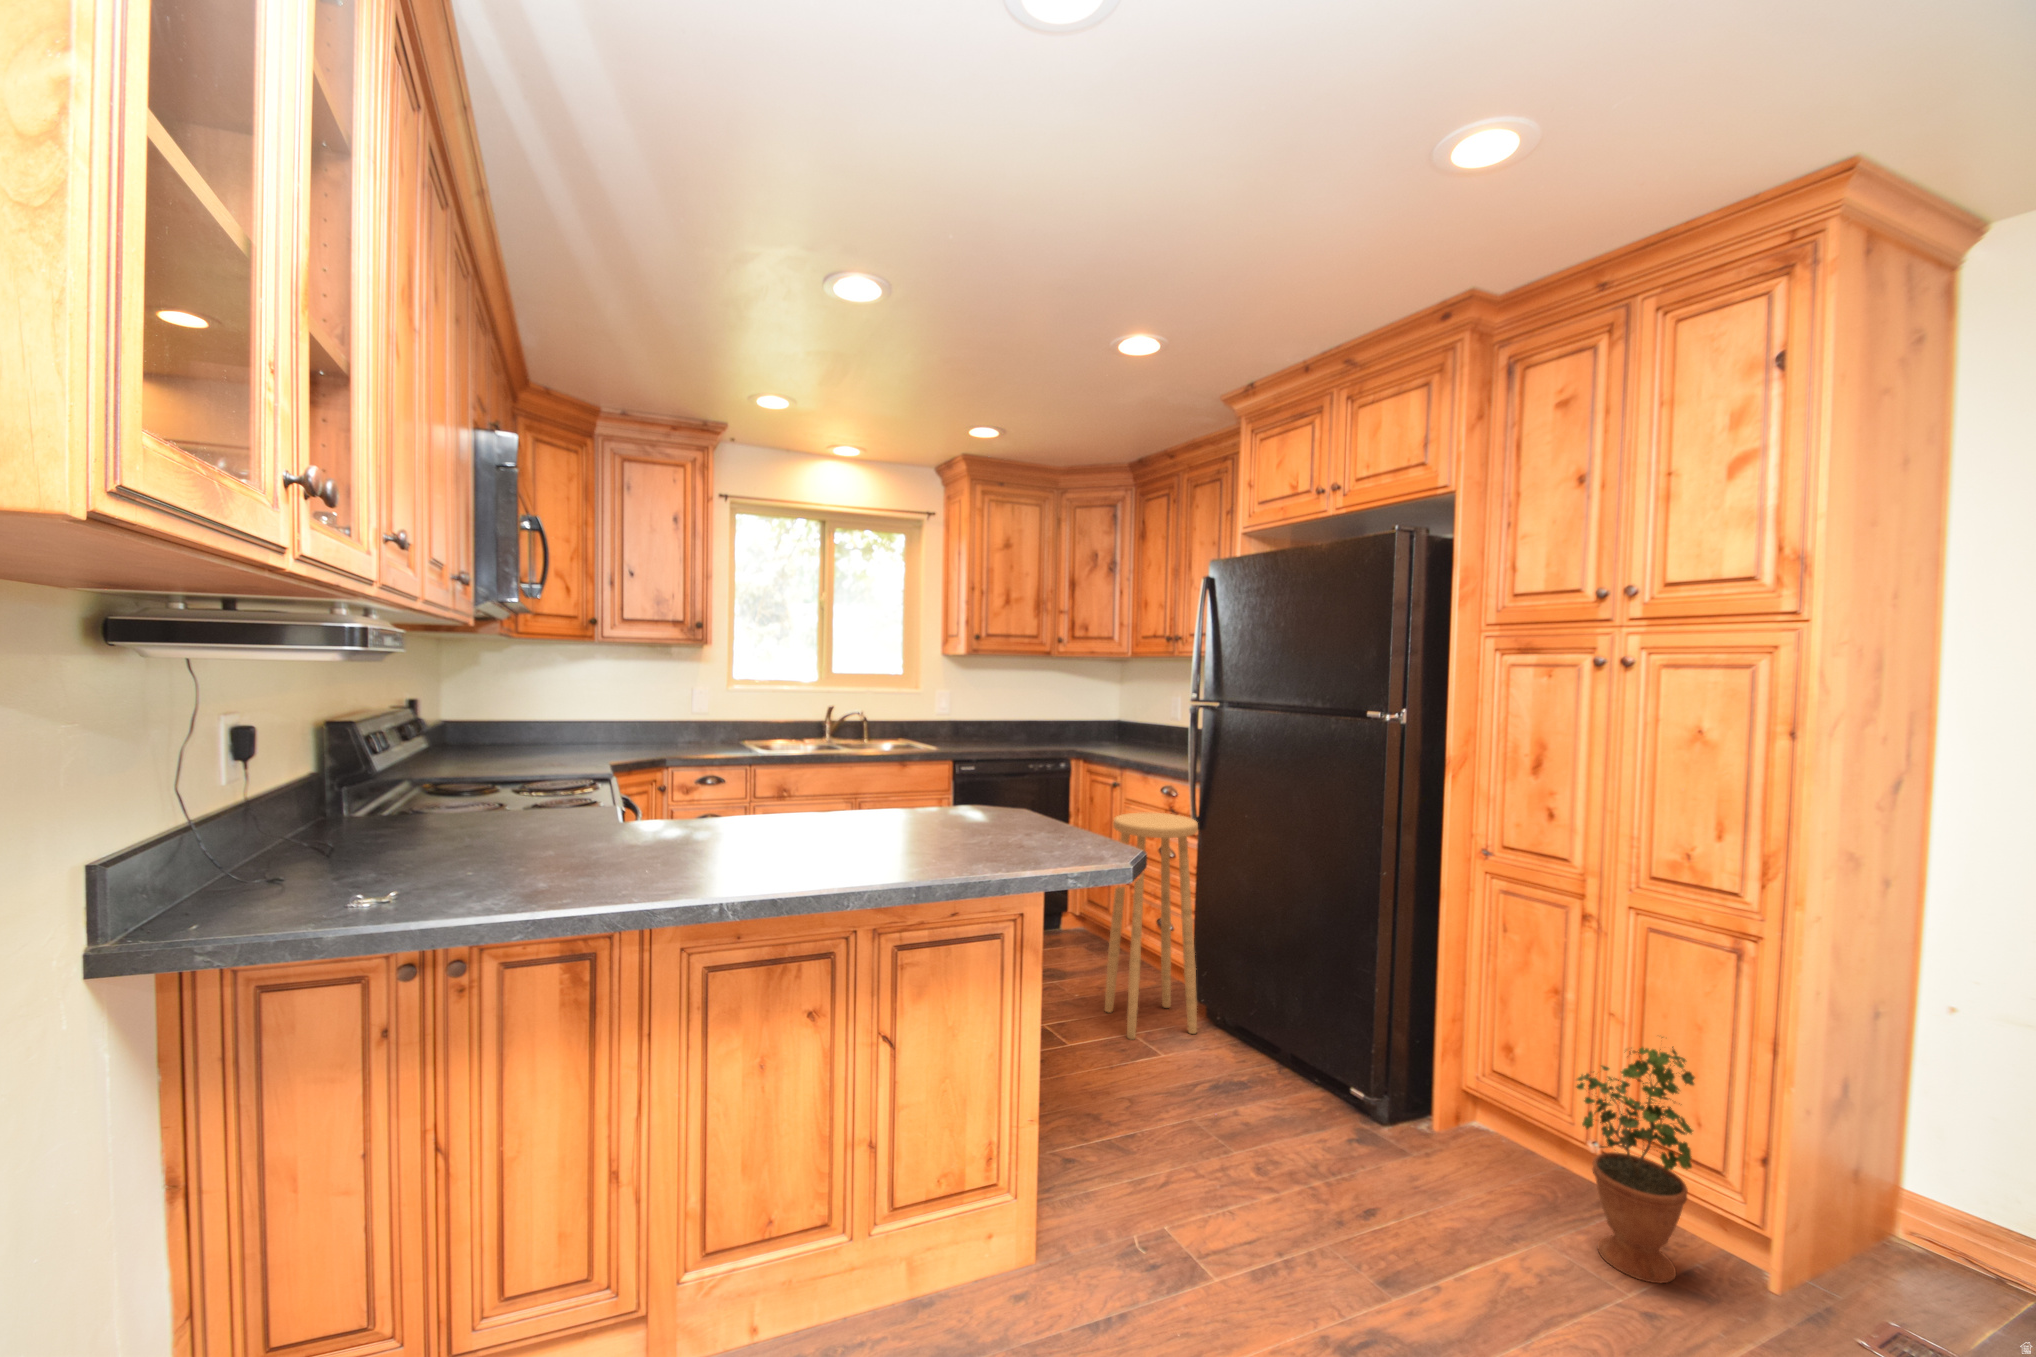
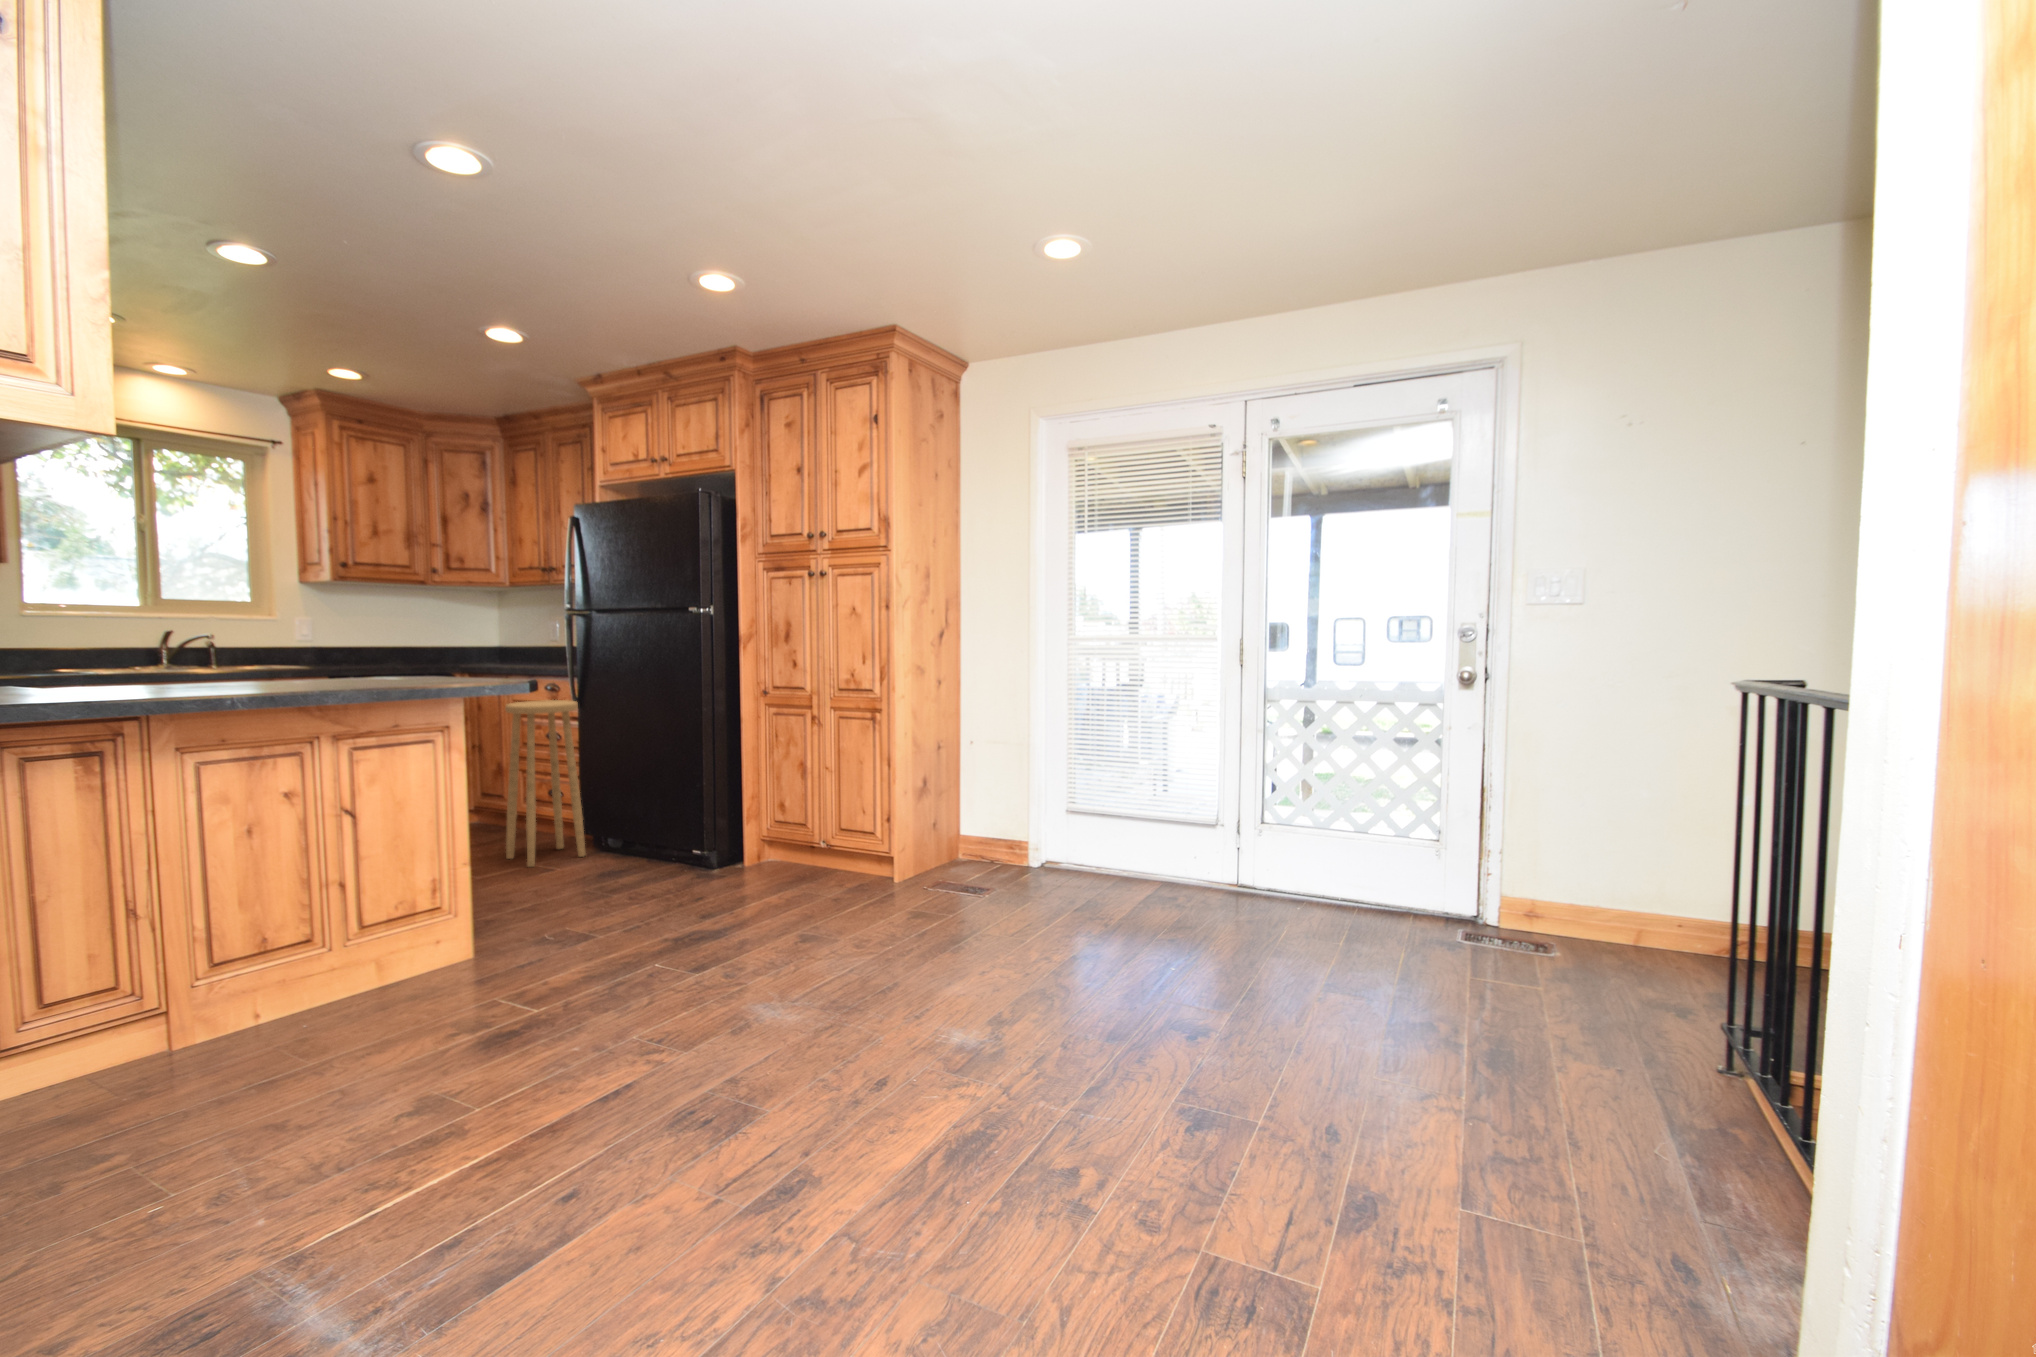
potted plant: present [1577,1037,1695,1283] -> none [800,766,853,887]

